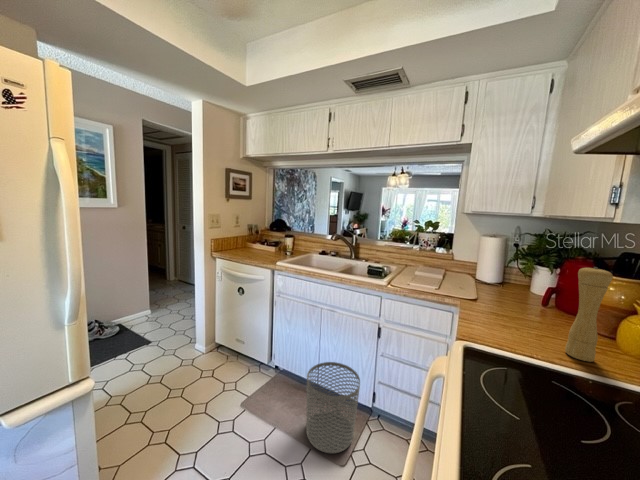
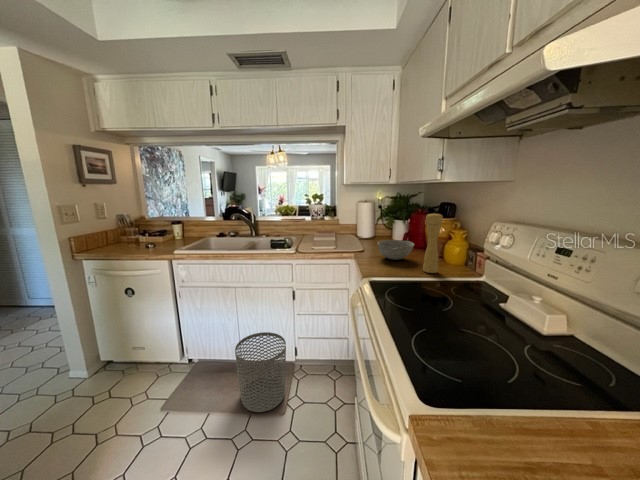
bowl: none [495,291,558,324] -> present [377,240,414,260]

